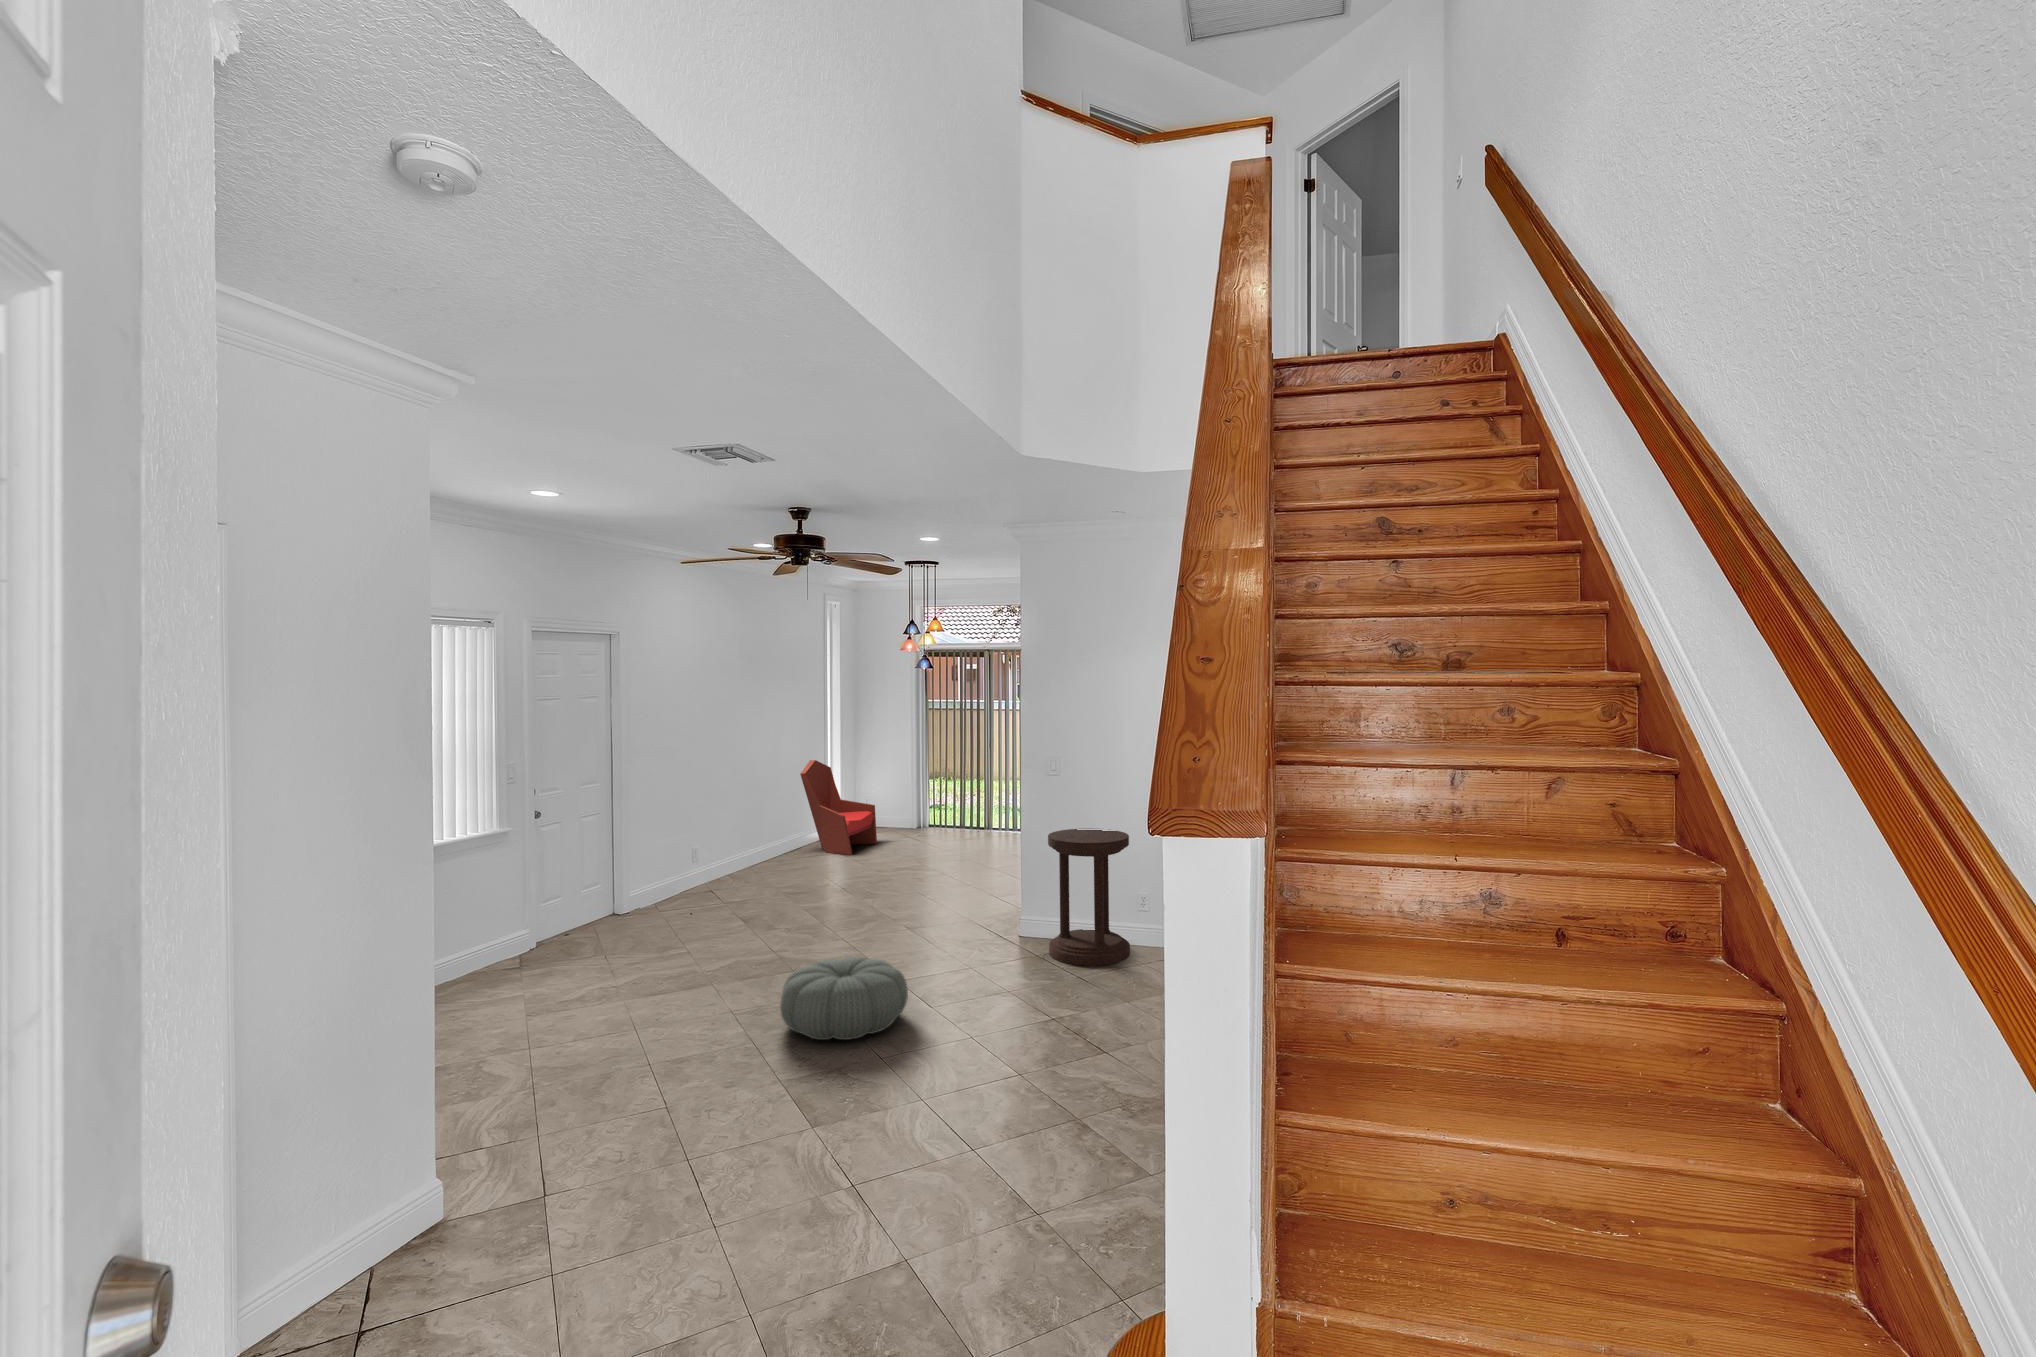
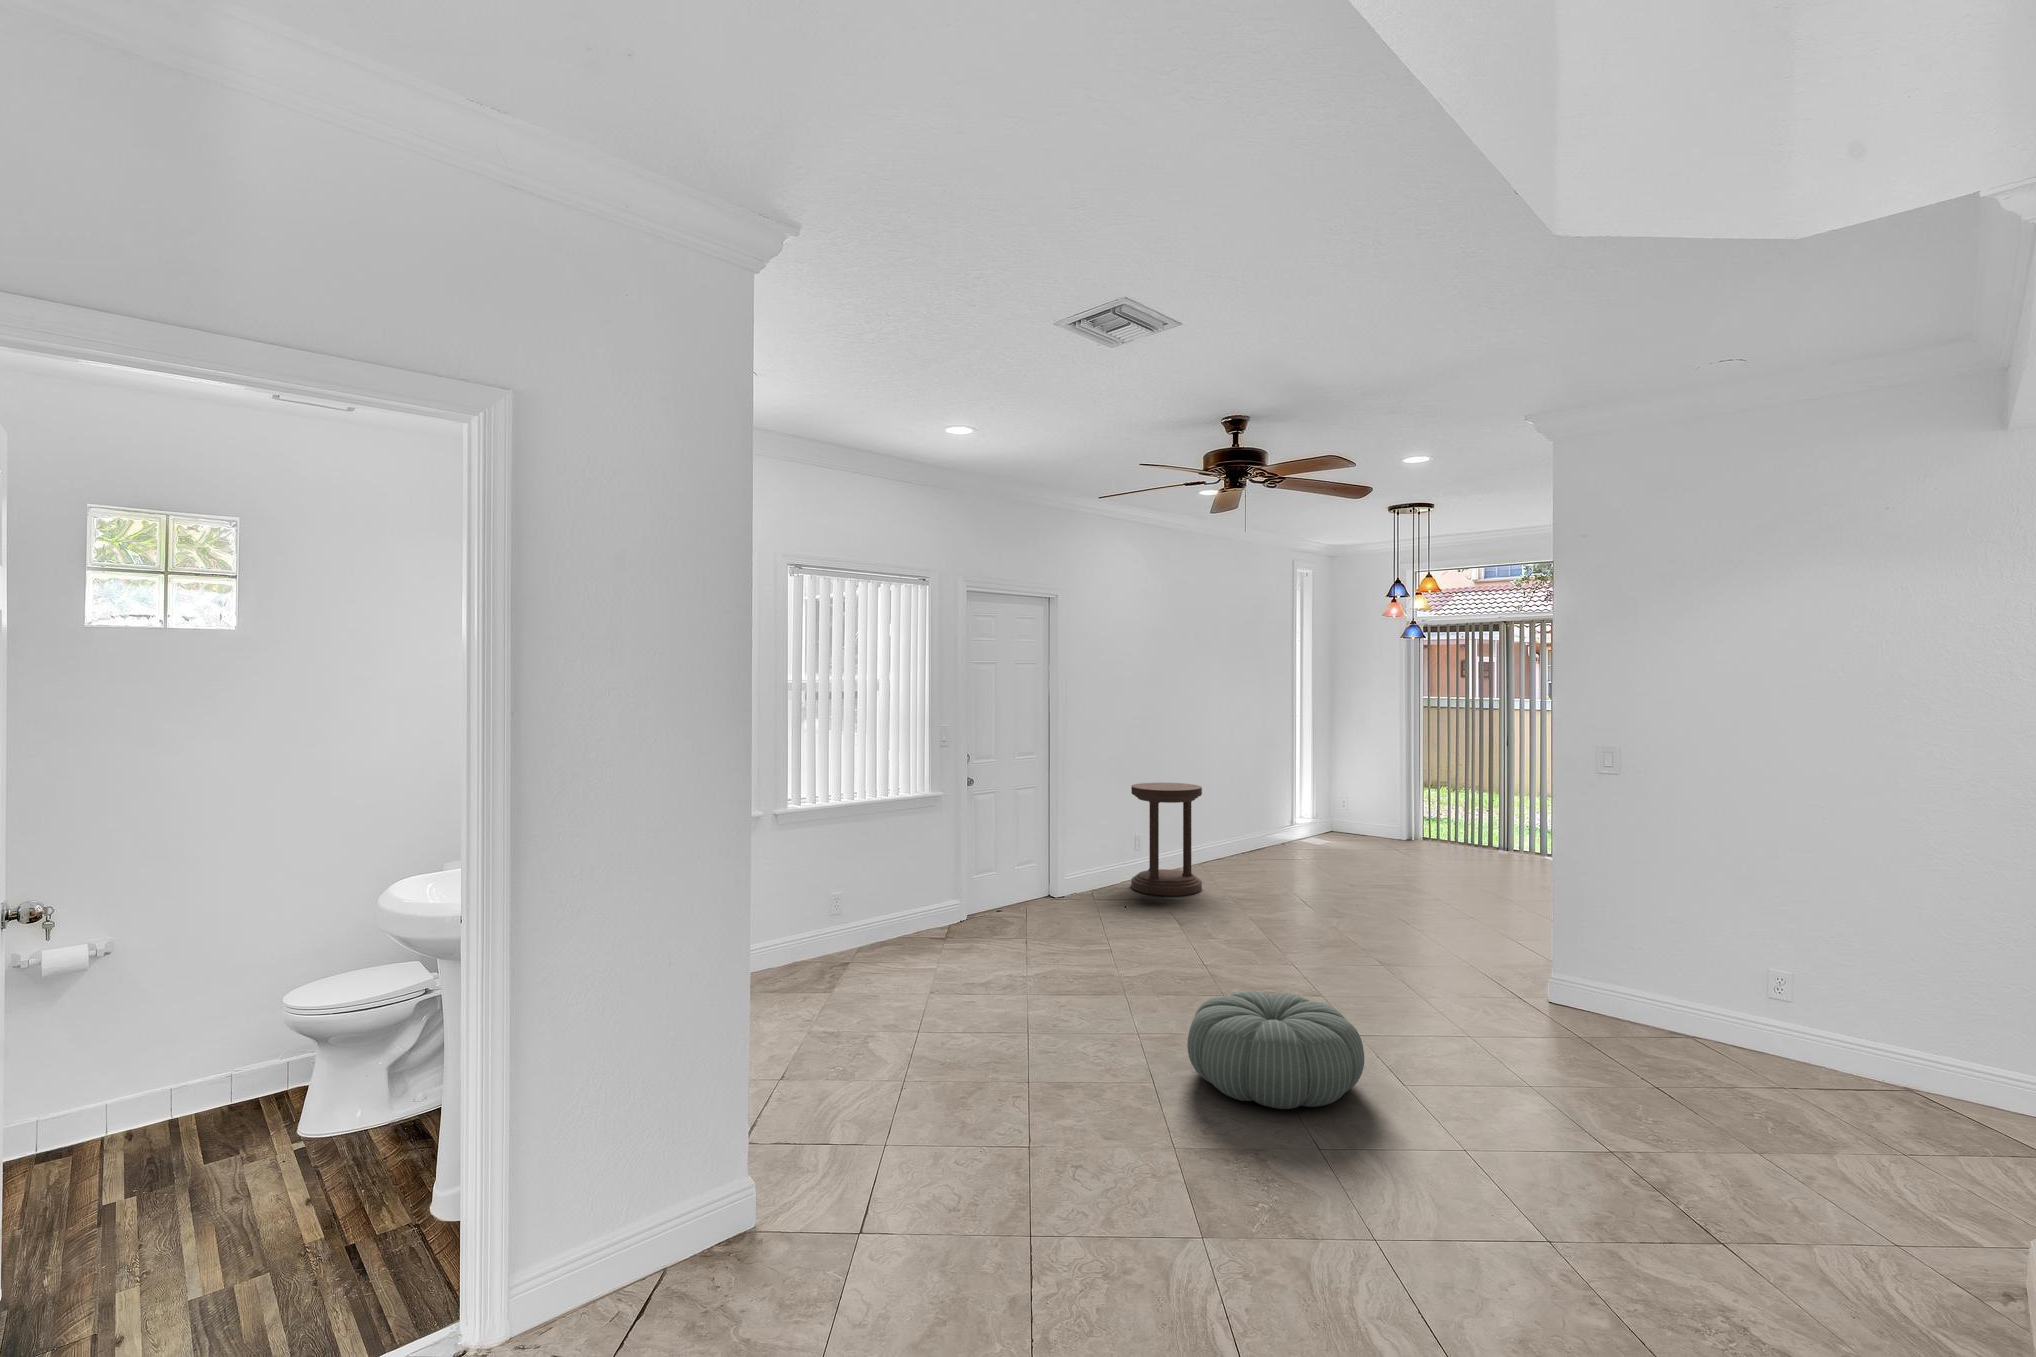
armchair: present [800,760,877,855] -> none [1258,750,1351,865]
side table: present [1048,829,1130,966] -> present [1131,783,1202,896]

